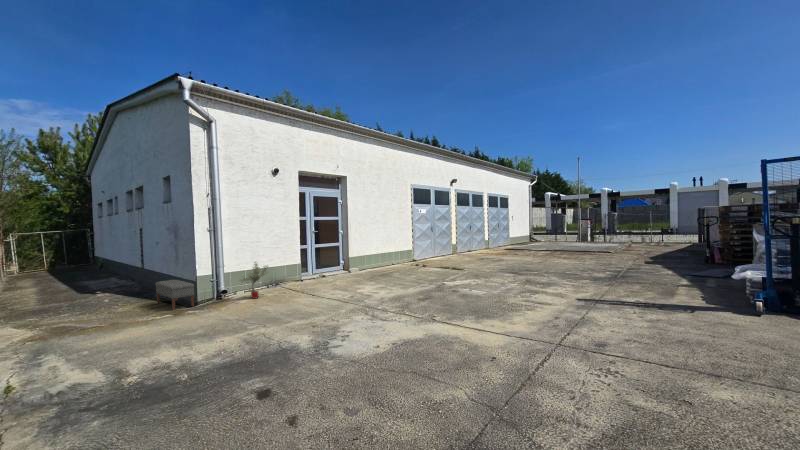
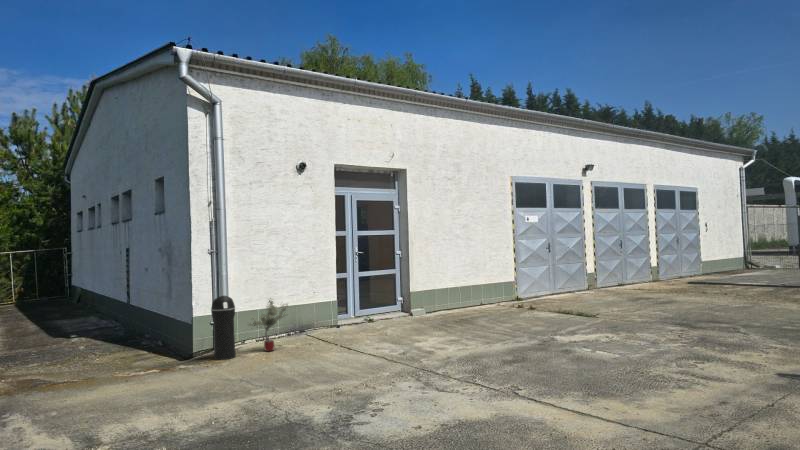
trash can: none [211,260,230,306] -> present [211,296,236,360]
bench: present [155,280,194,310] -> none [141,321,189,364]

